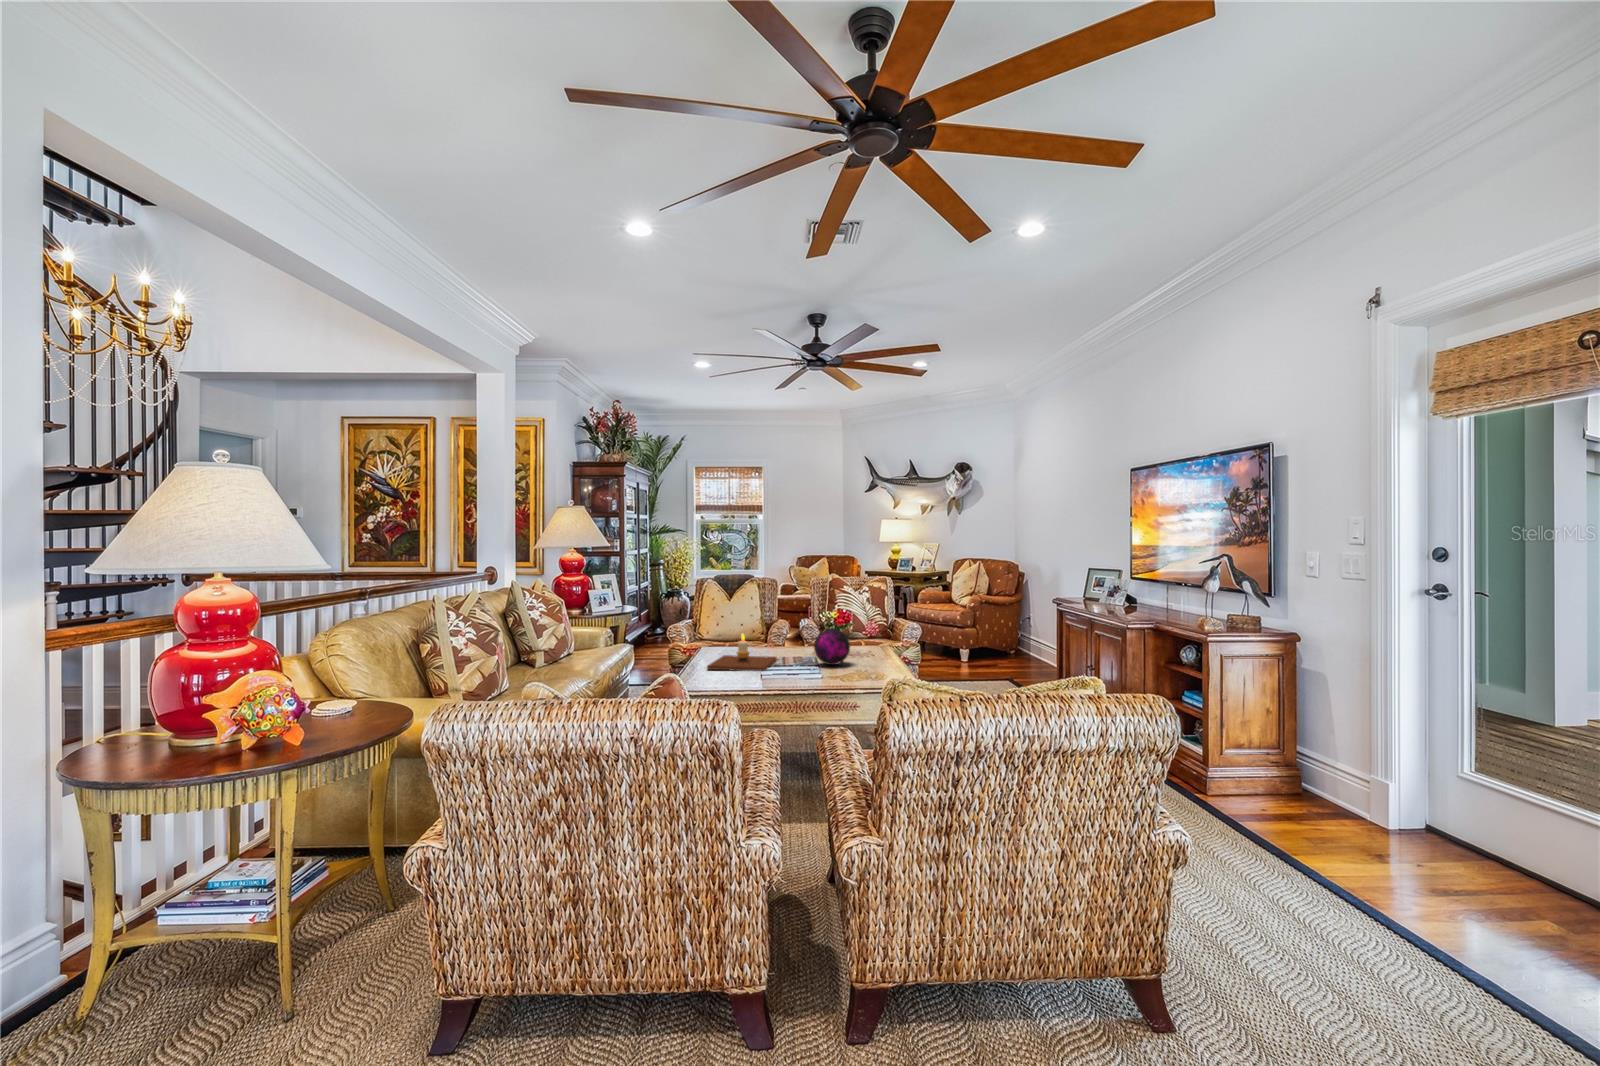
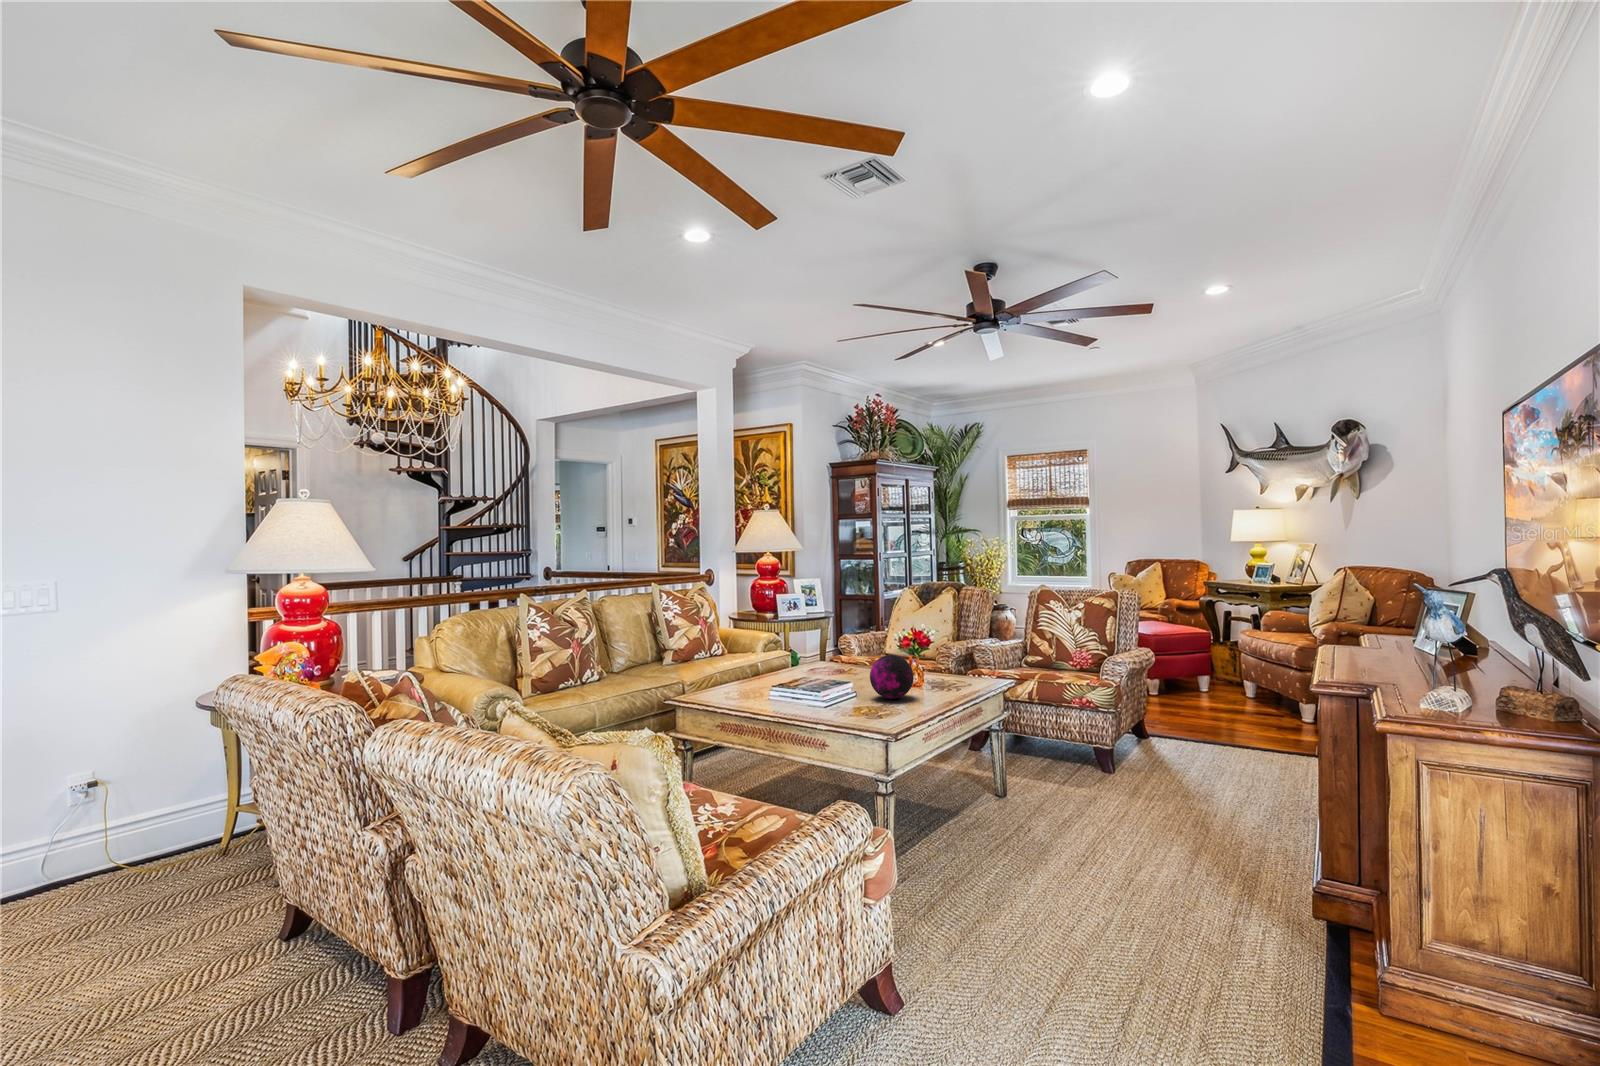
candle: present [707,634,777,671] -> none [773,650,861,695]

